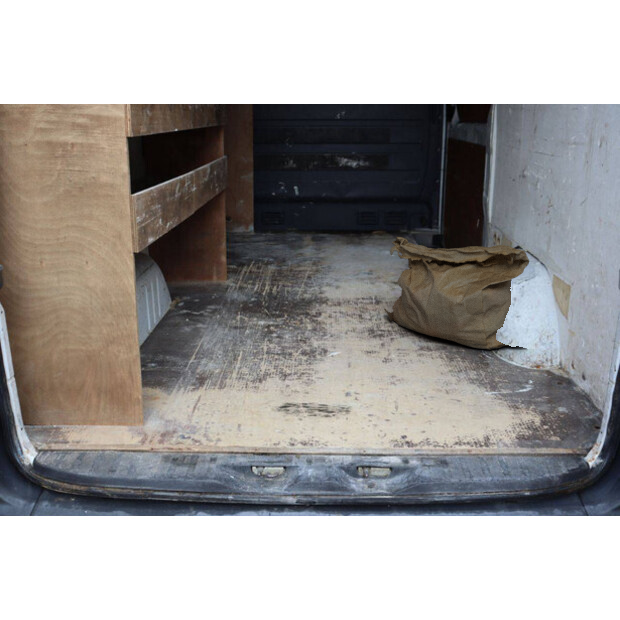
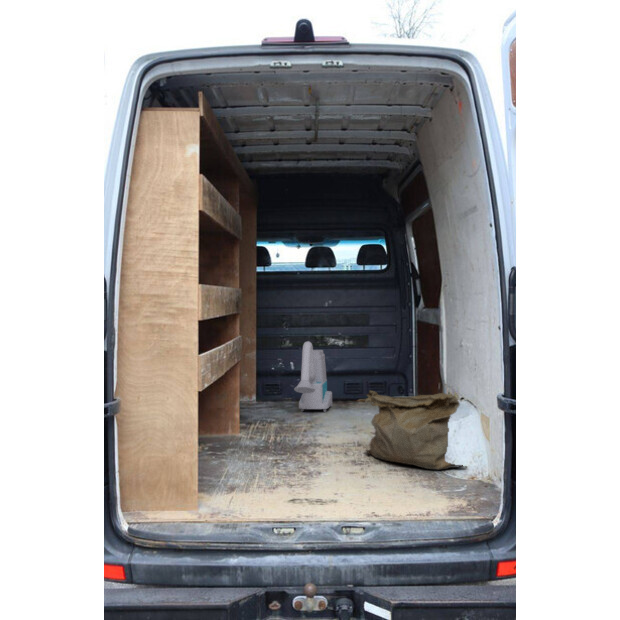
vacuum cleaner: none [295,161,343,250] -> present [294,341,332,412]

